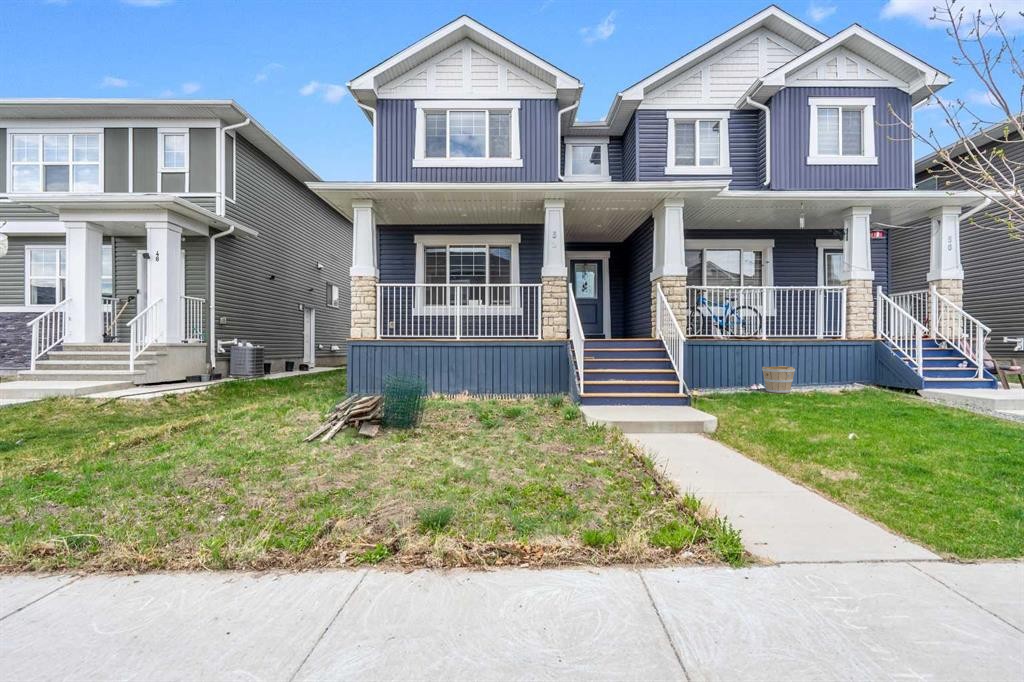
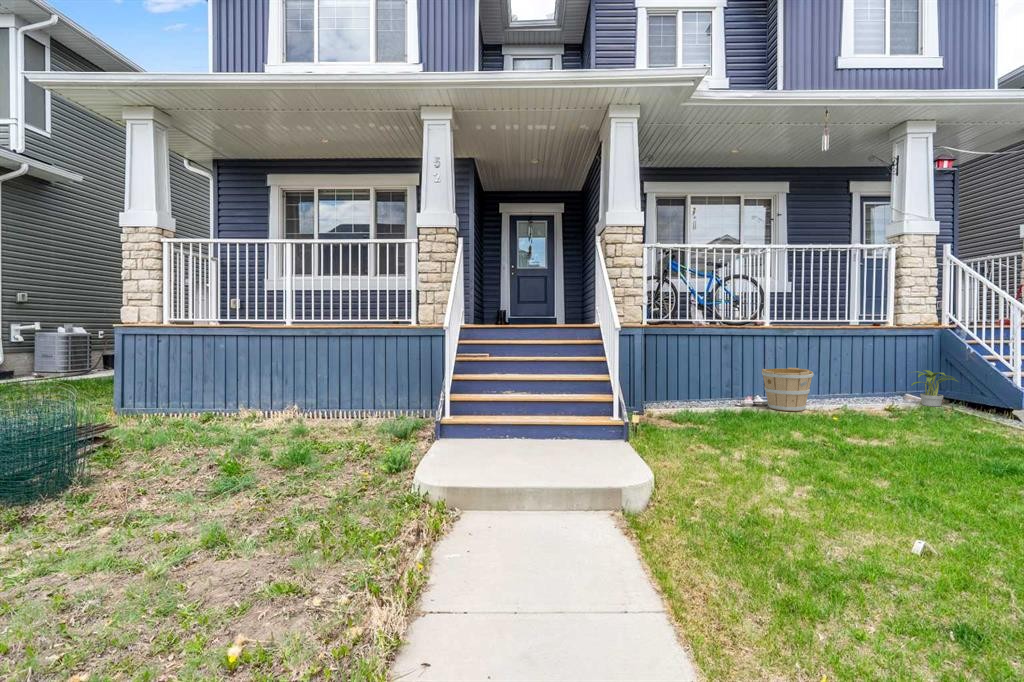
potted plant: none [855,367,887,390] -> present [908,370,958,406]

